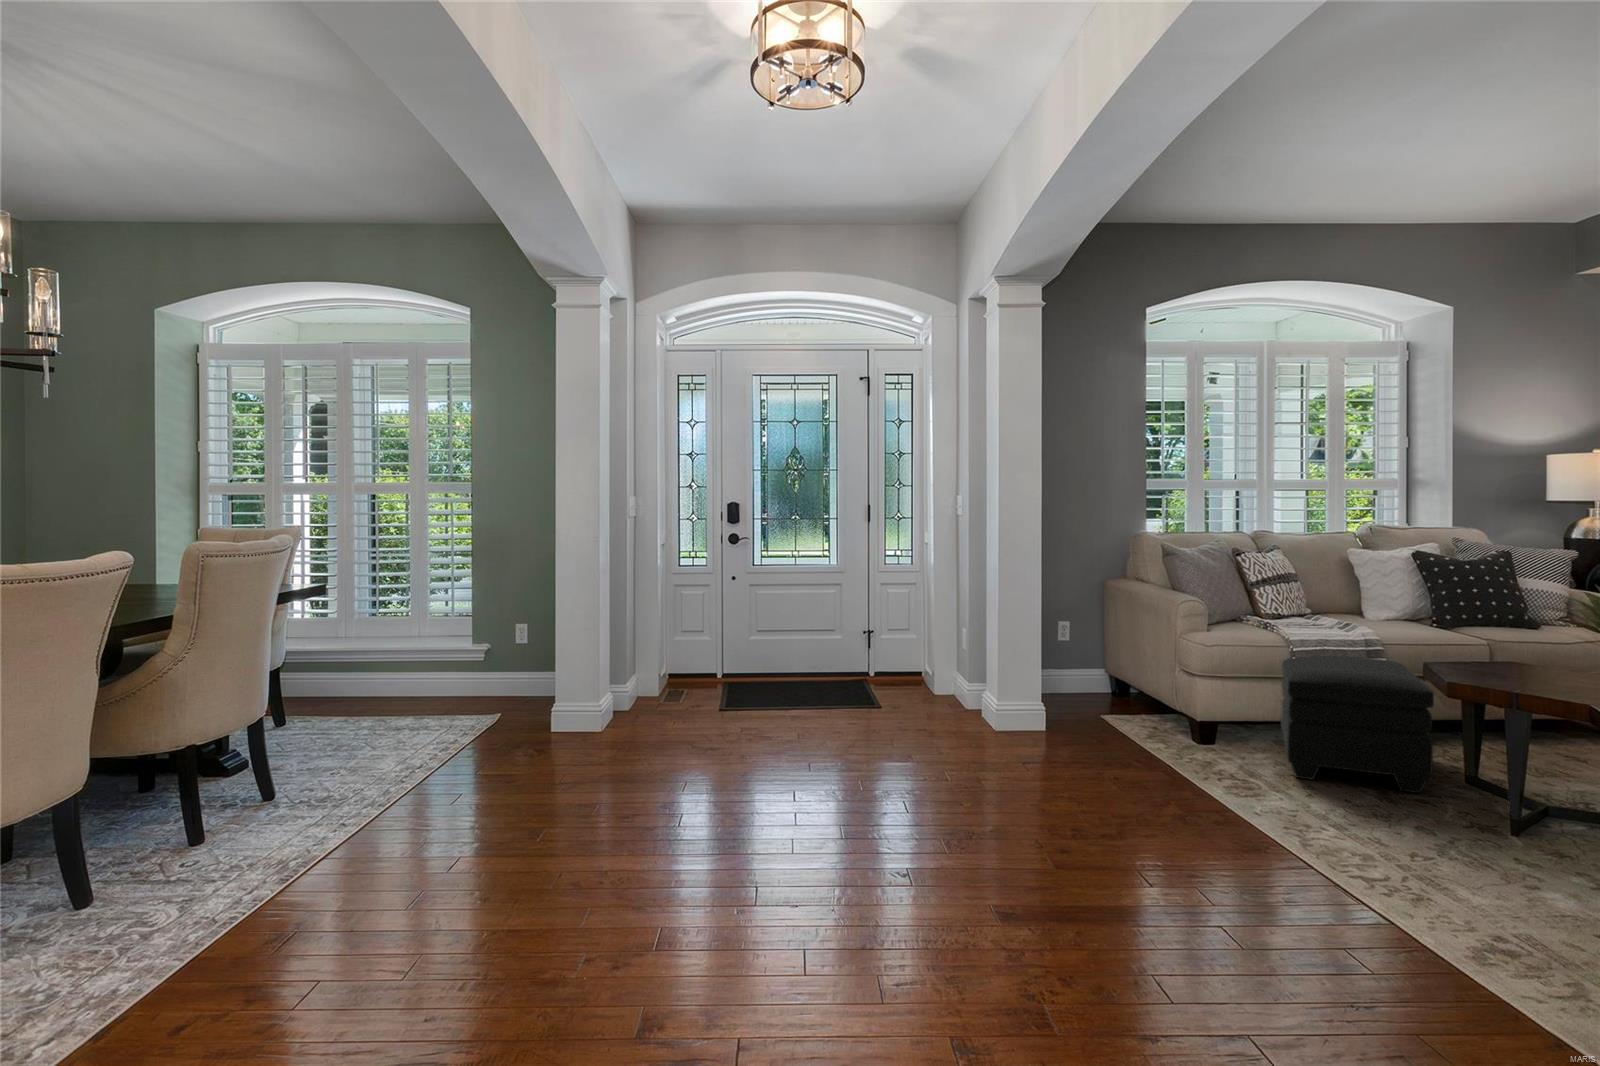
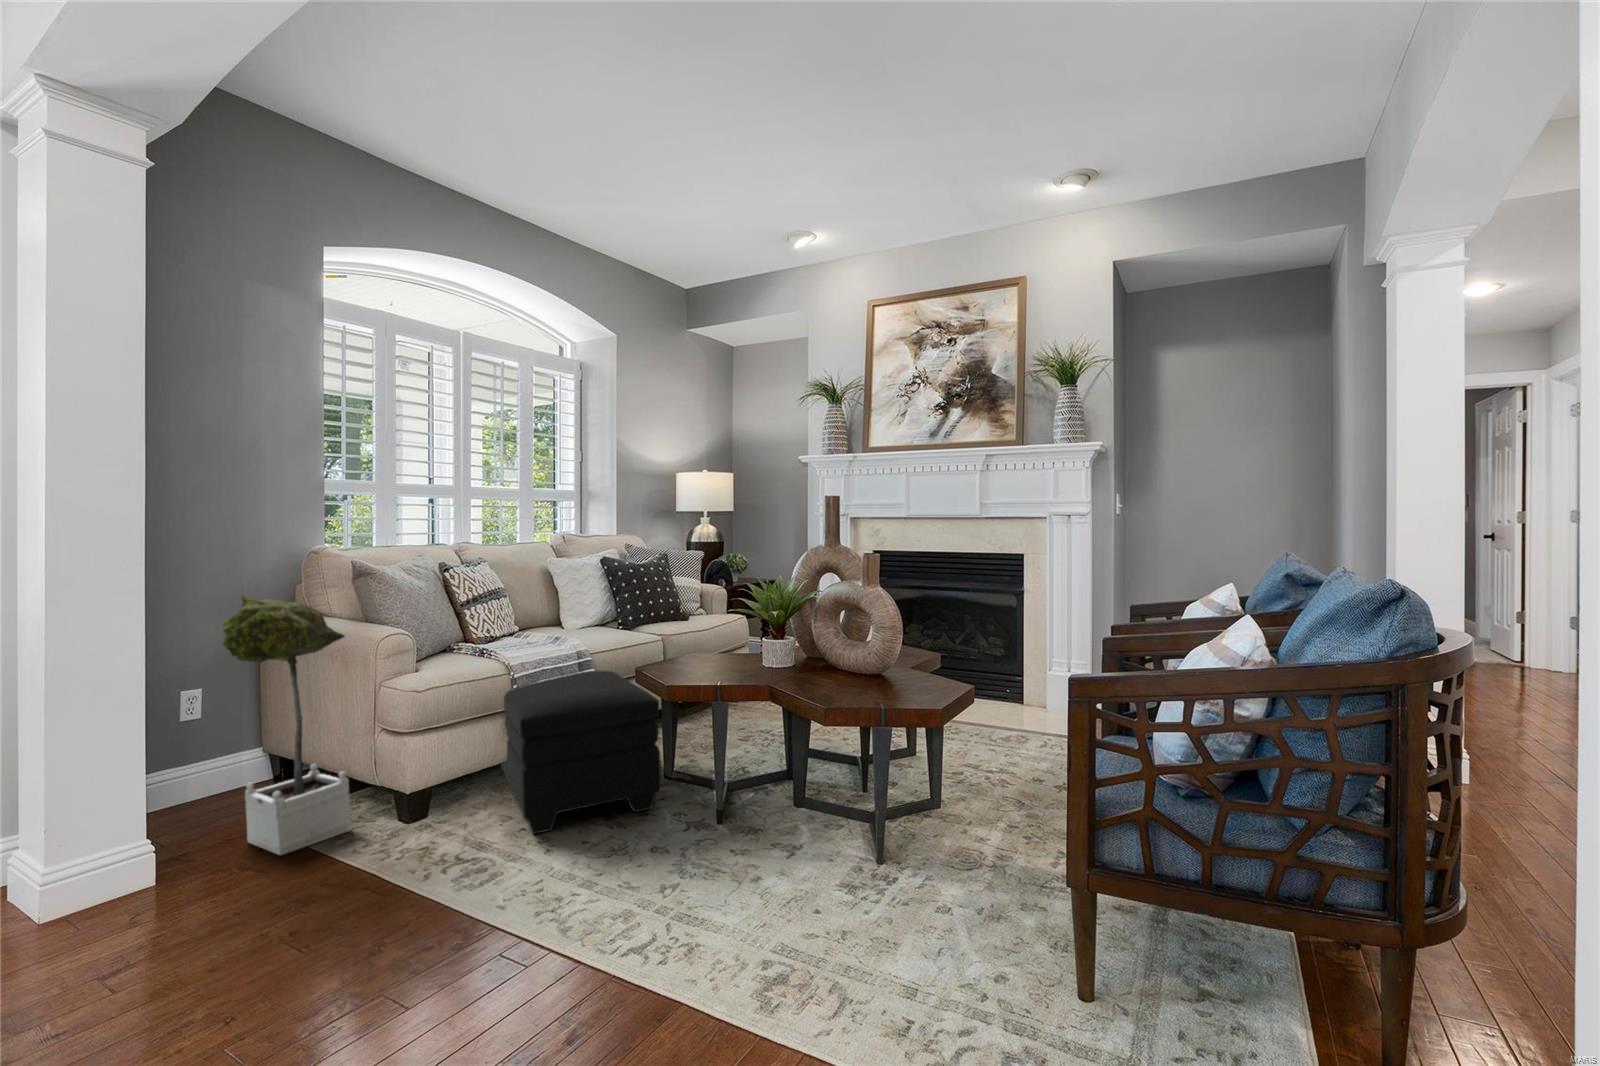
potted tree: none [1086,562,1161,738] -> present [223,596,352,855]

